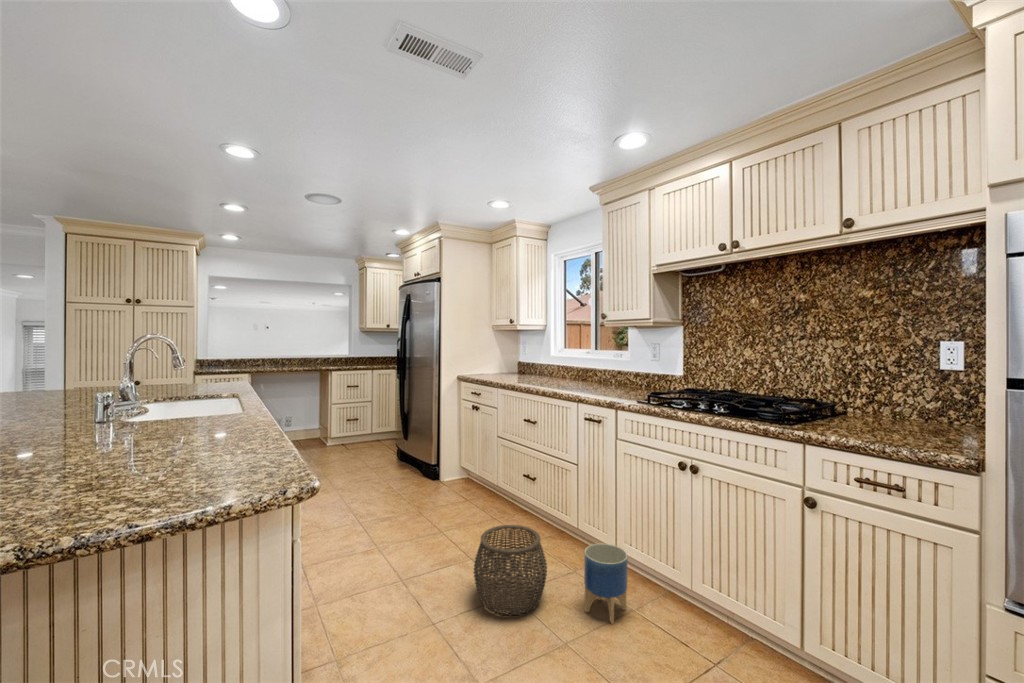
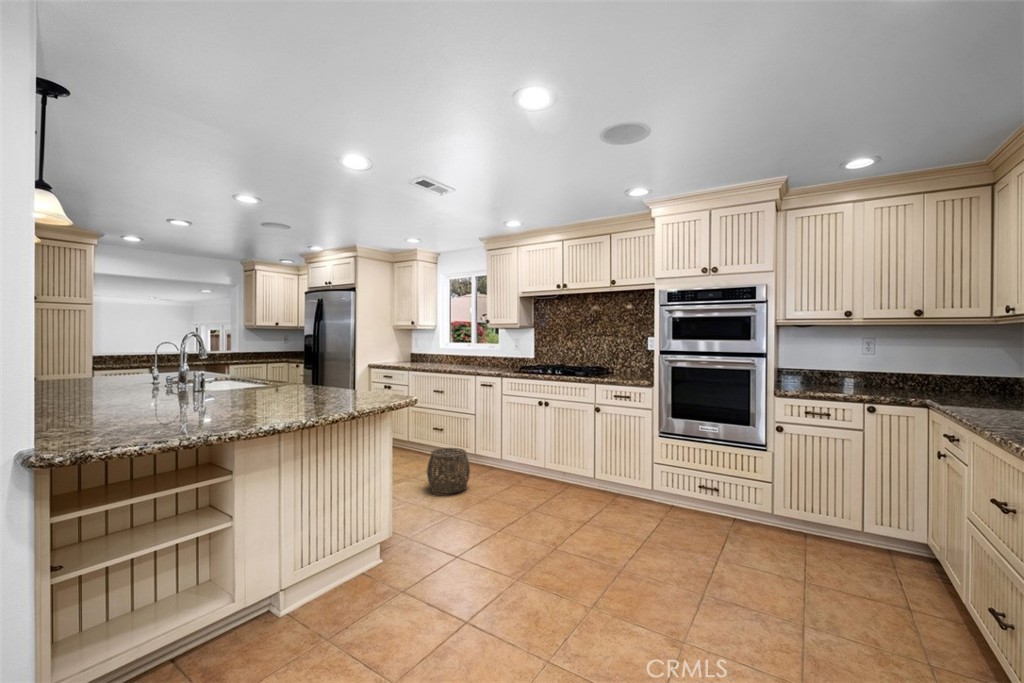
planter: present [584,543,628,624] -> none [491,451,514,489]

